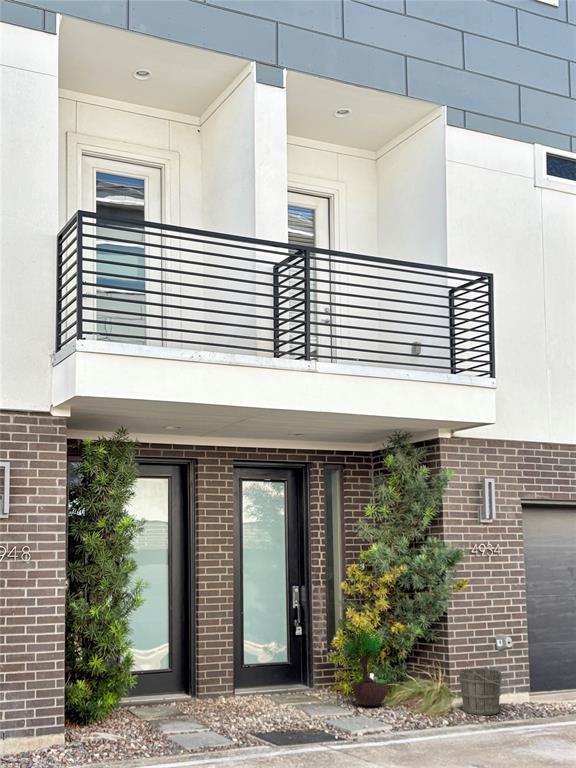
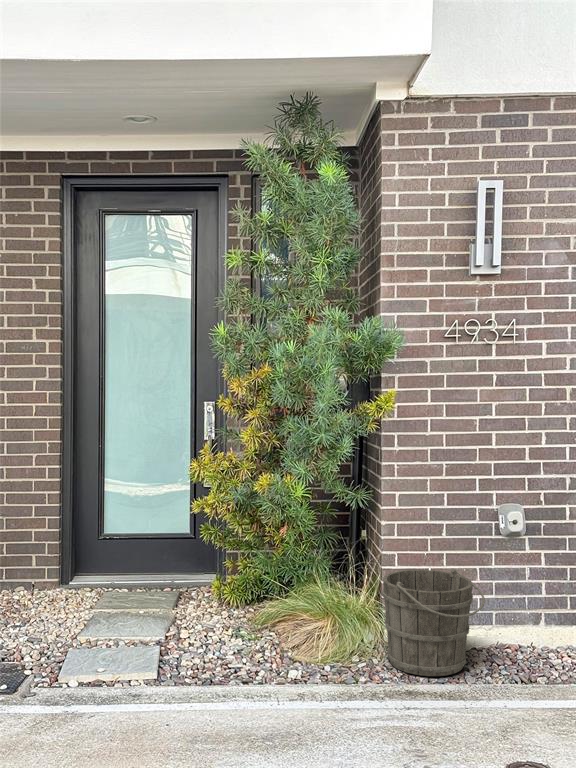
potted tree: present [342,629,387,706] -> none [164,465,265,619]

